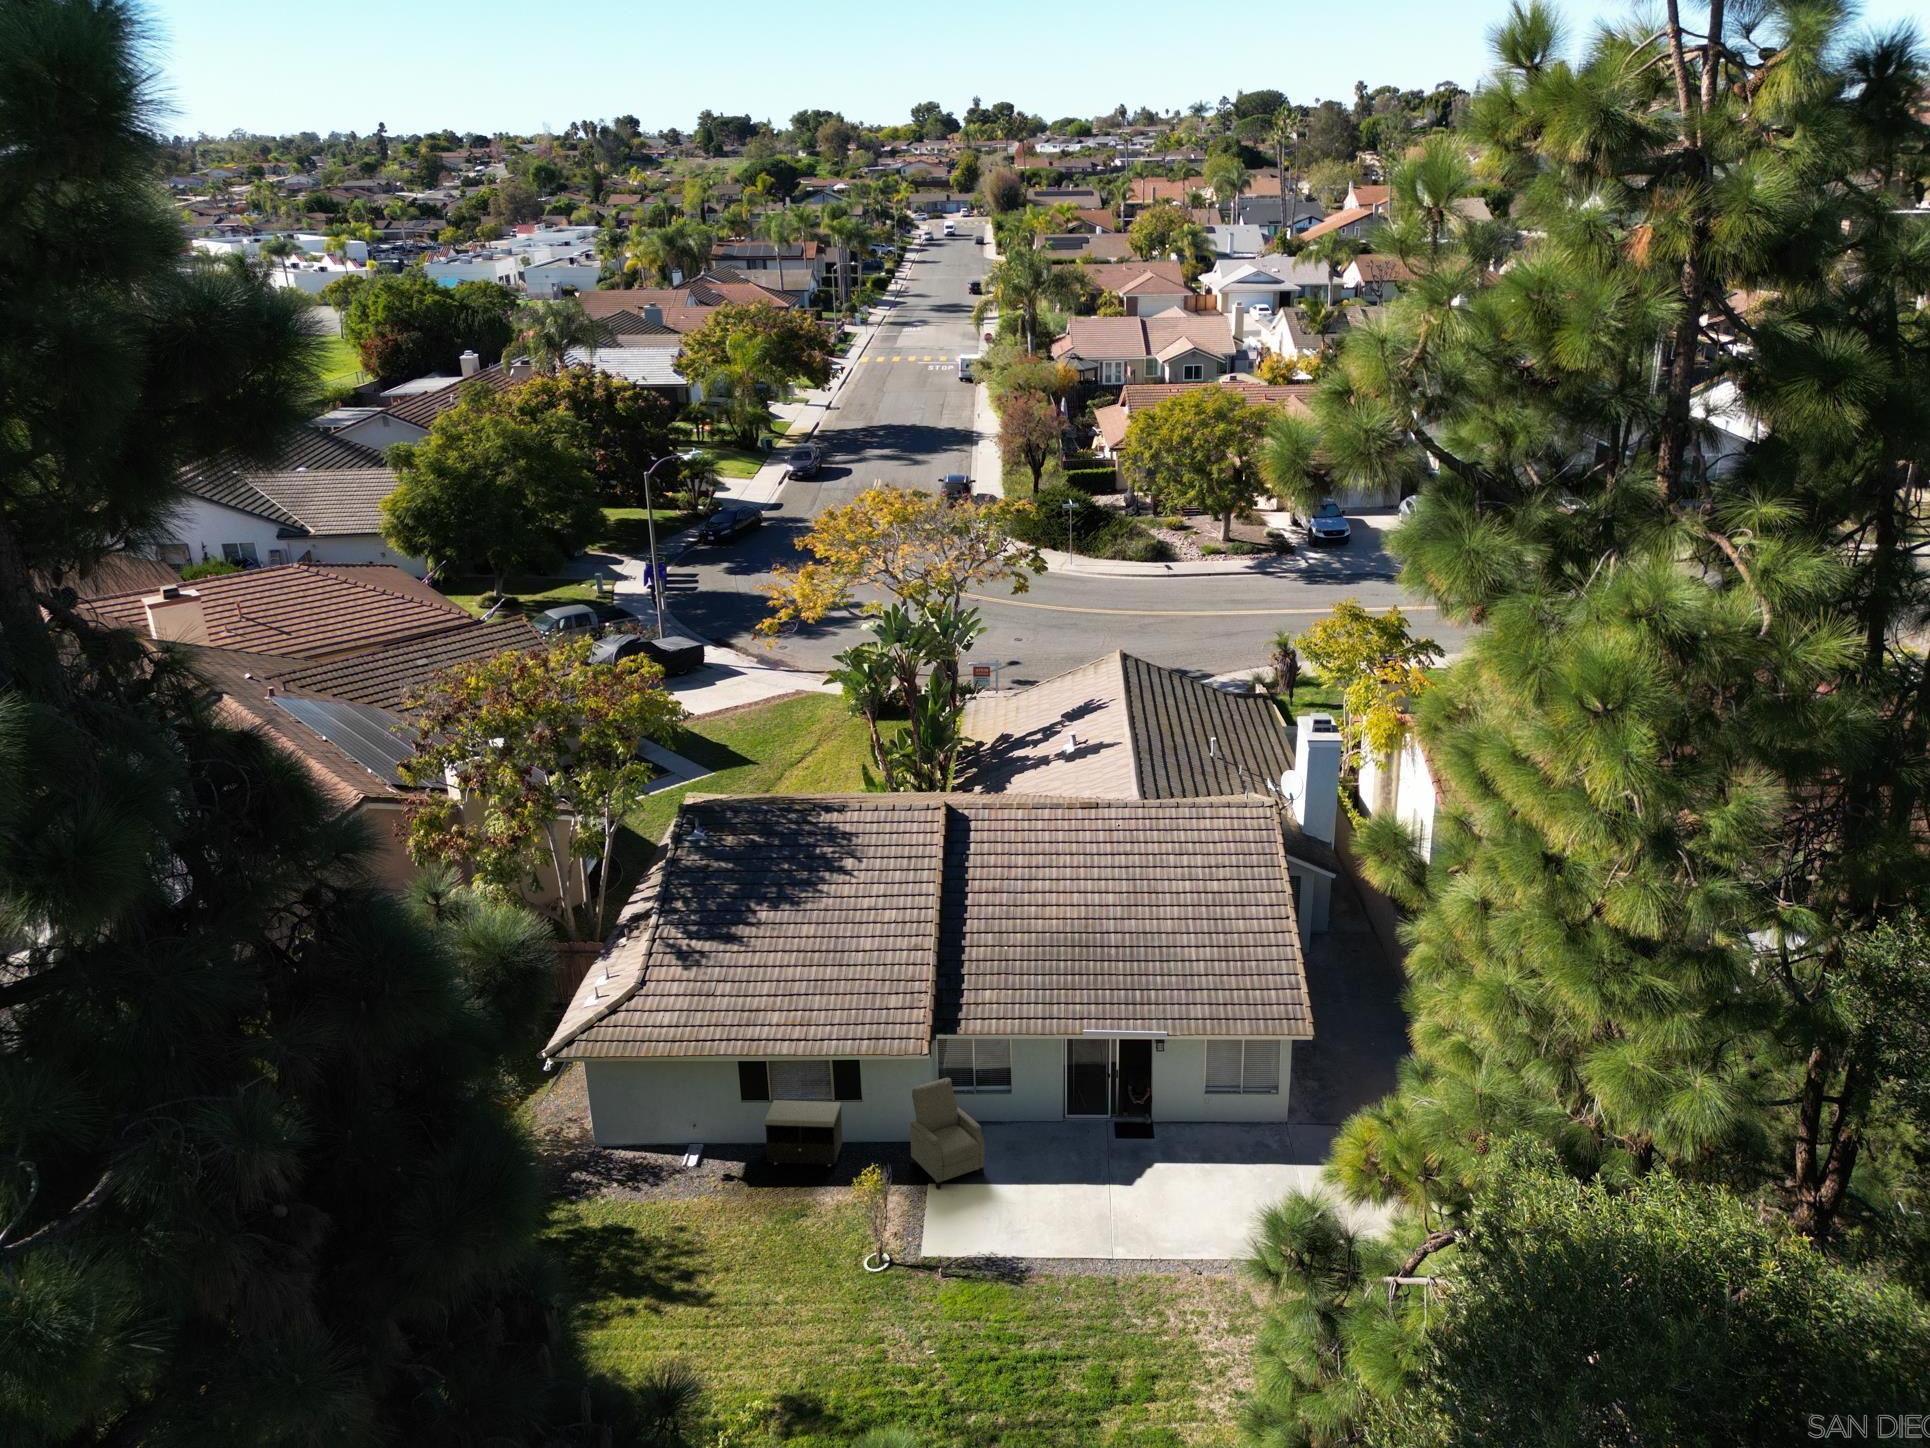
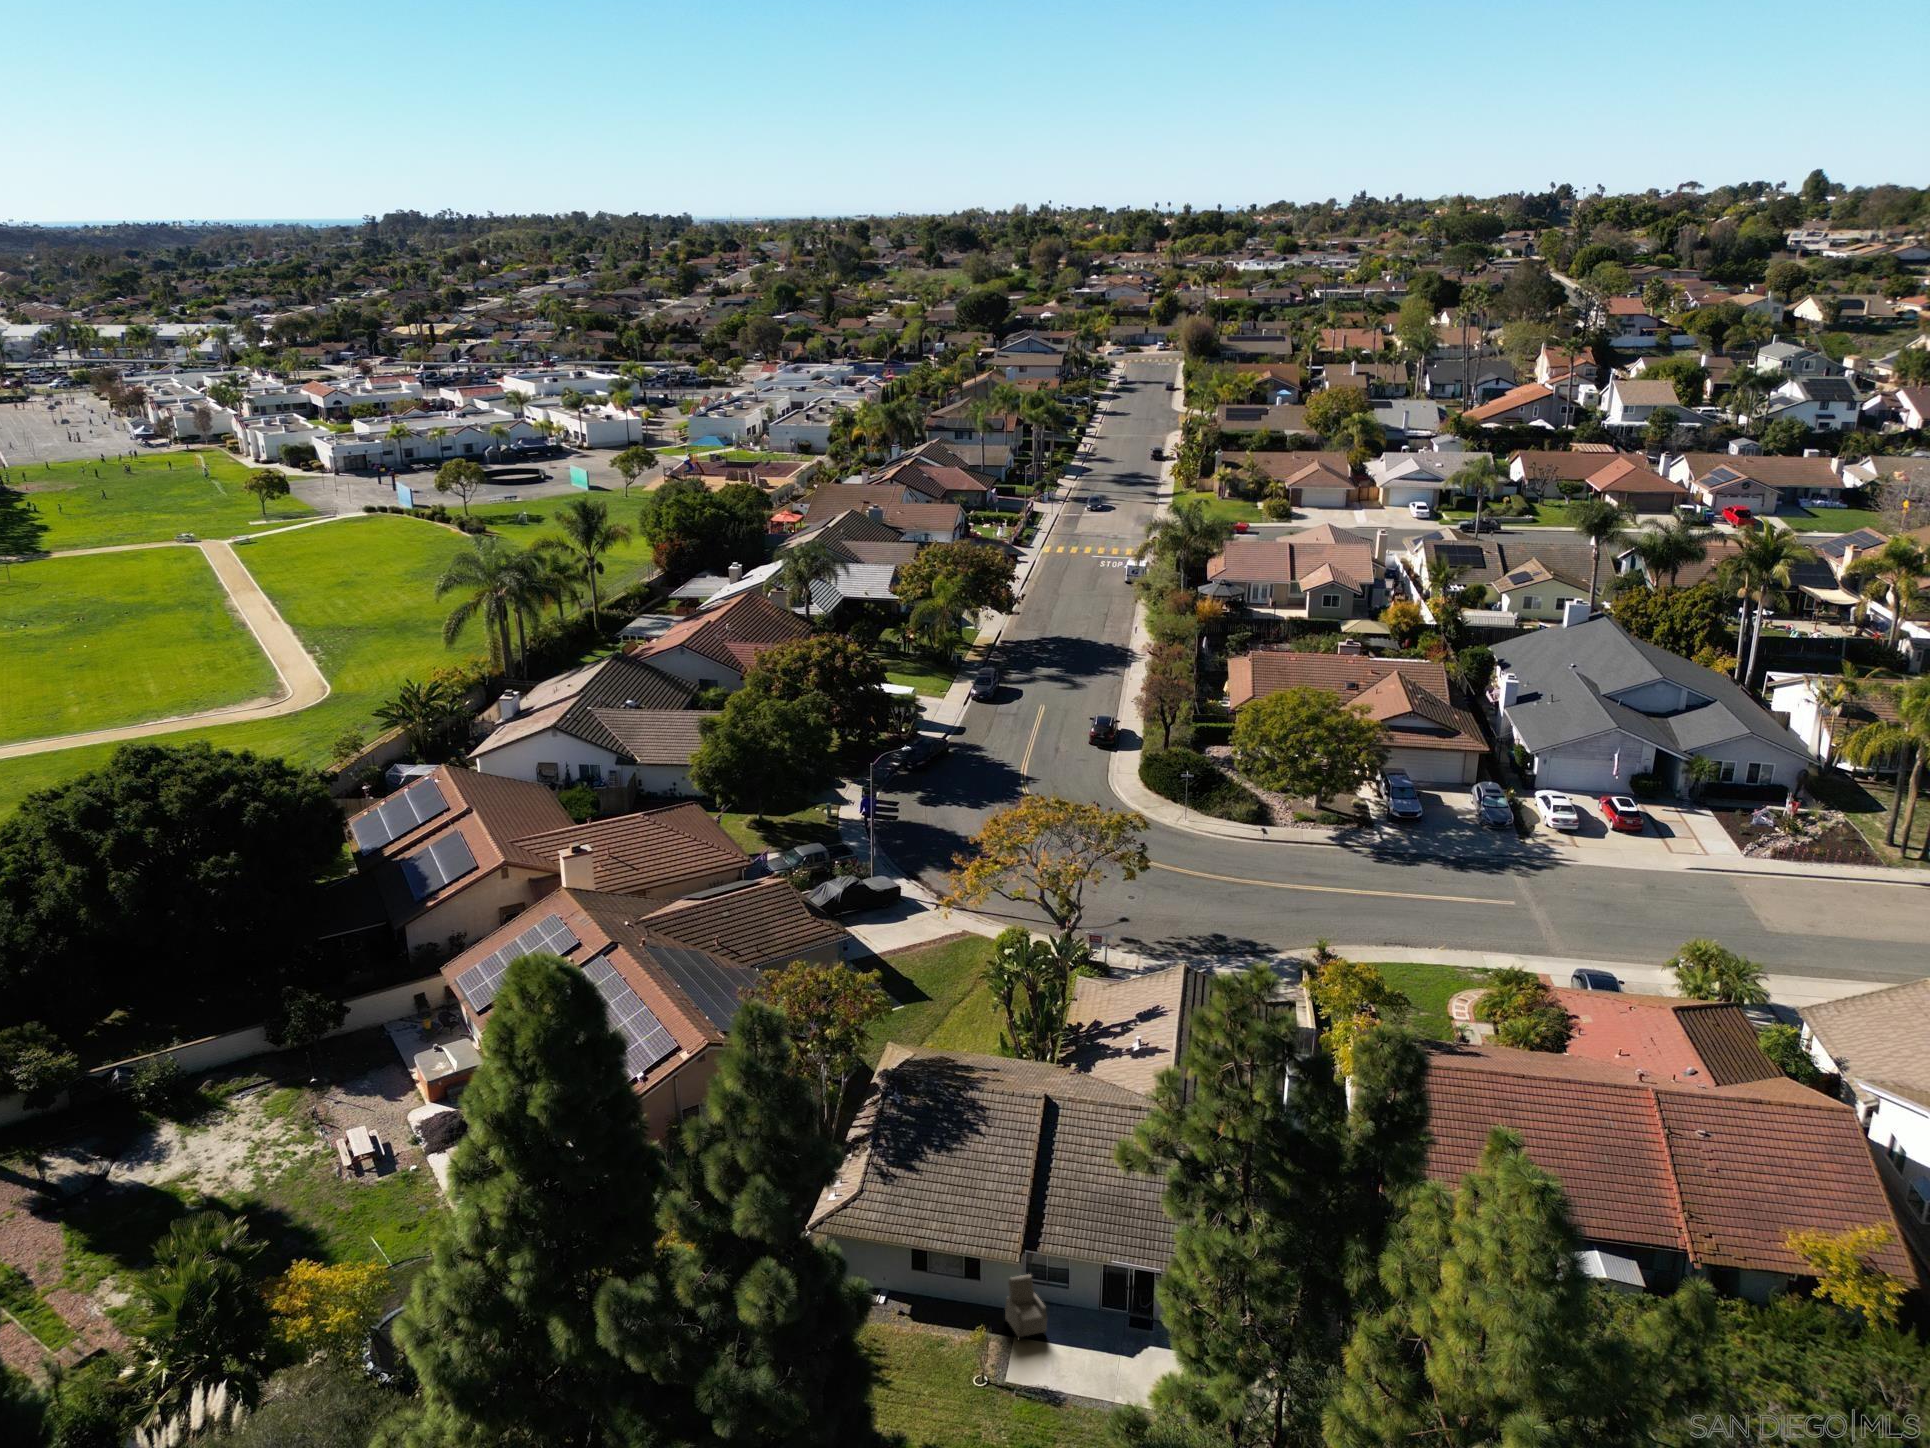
storage bench: present [765,1100,842,1167] -> none [923,1271,967,1316]

